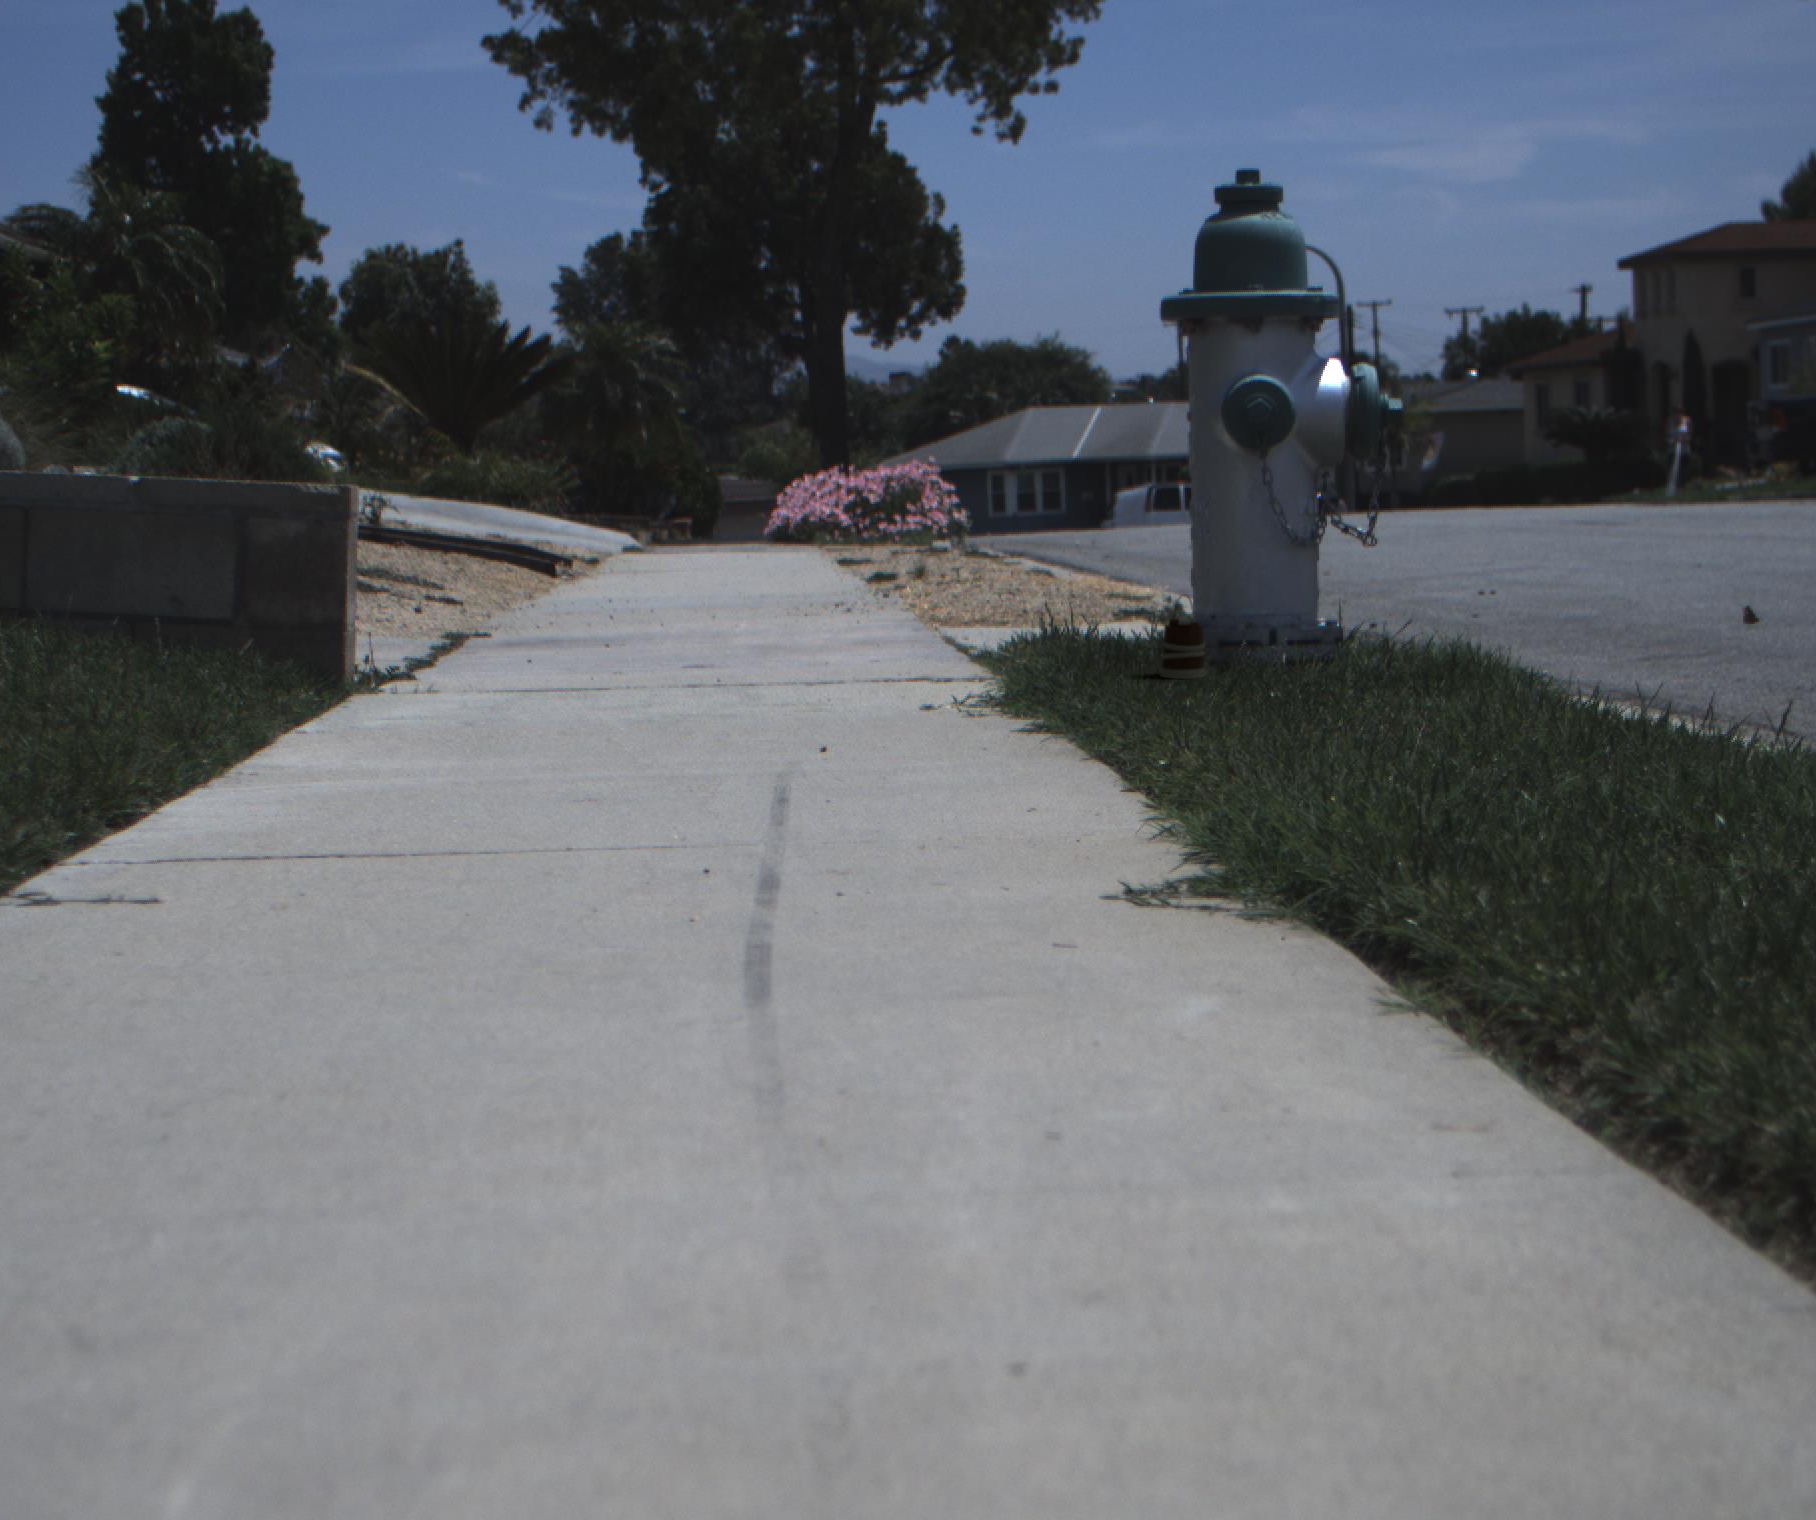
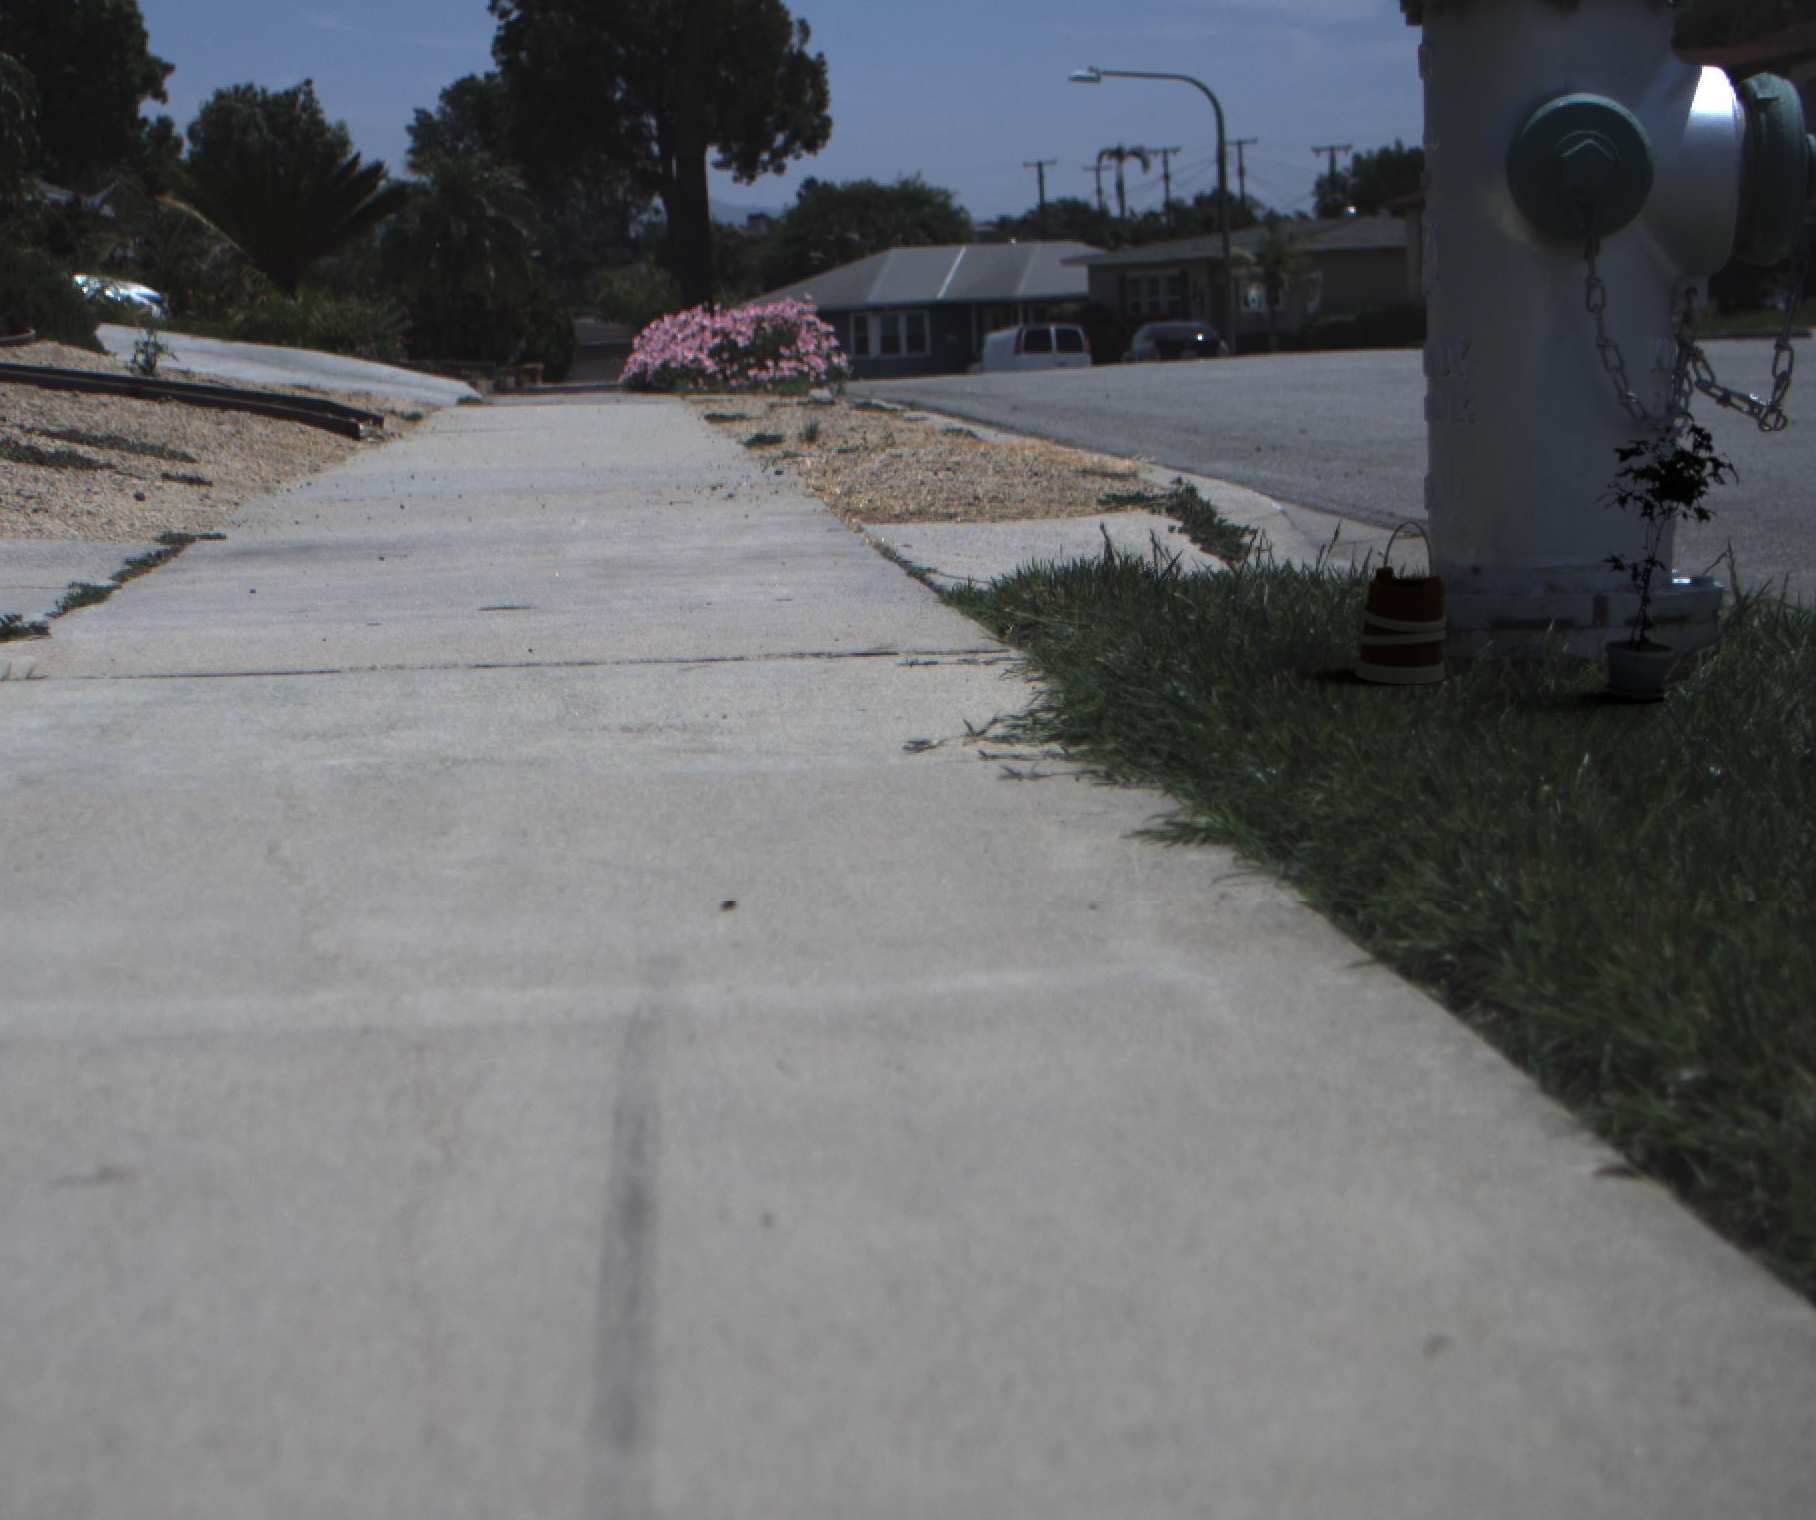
potted plant: none [1266,537,1331,683] -> present [1597,412,1739,700]

